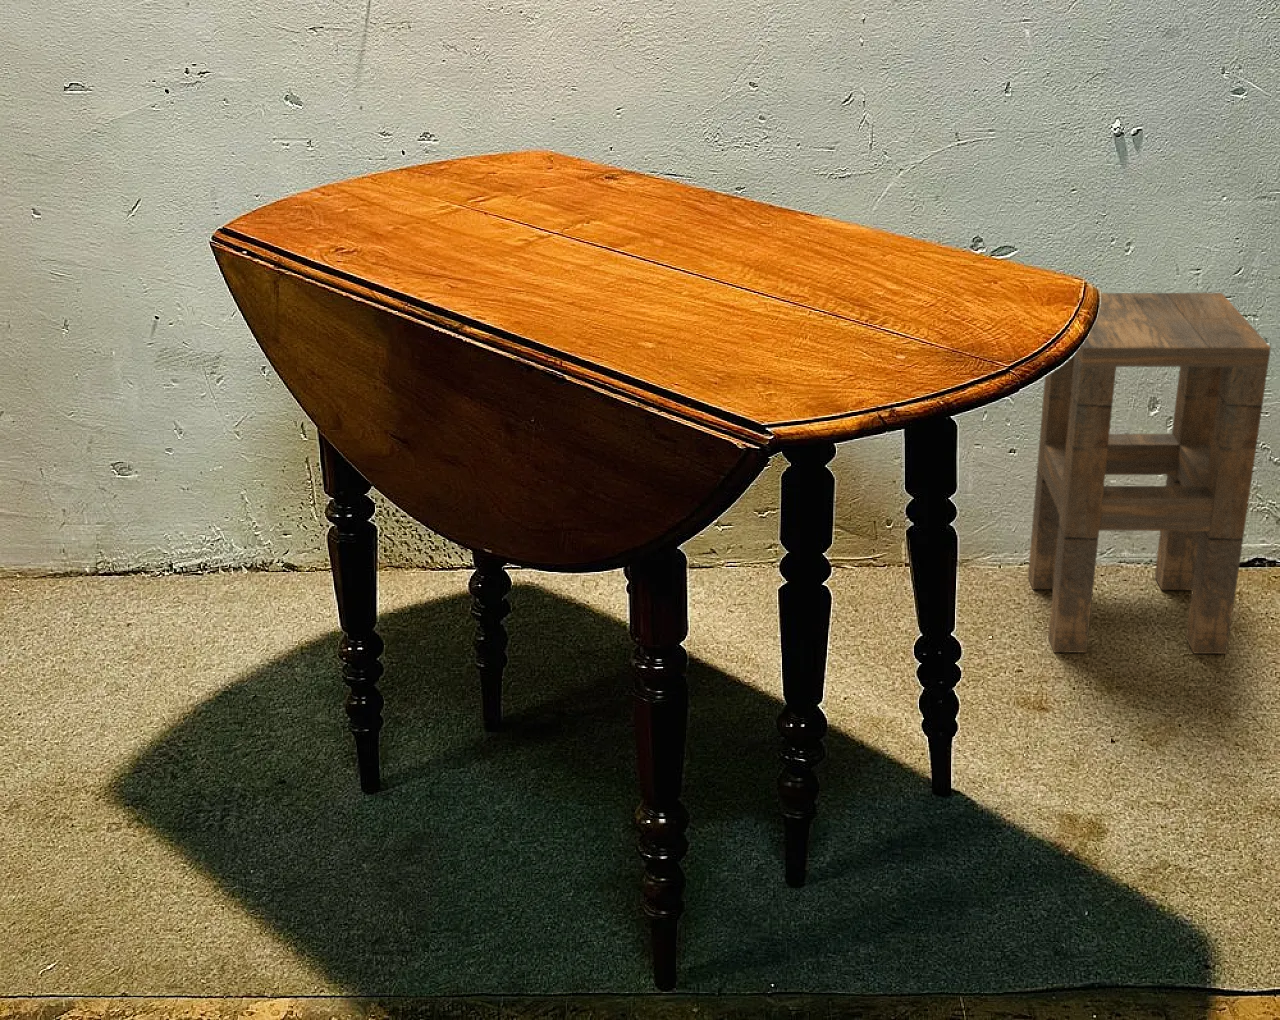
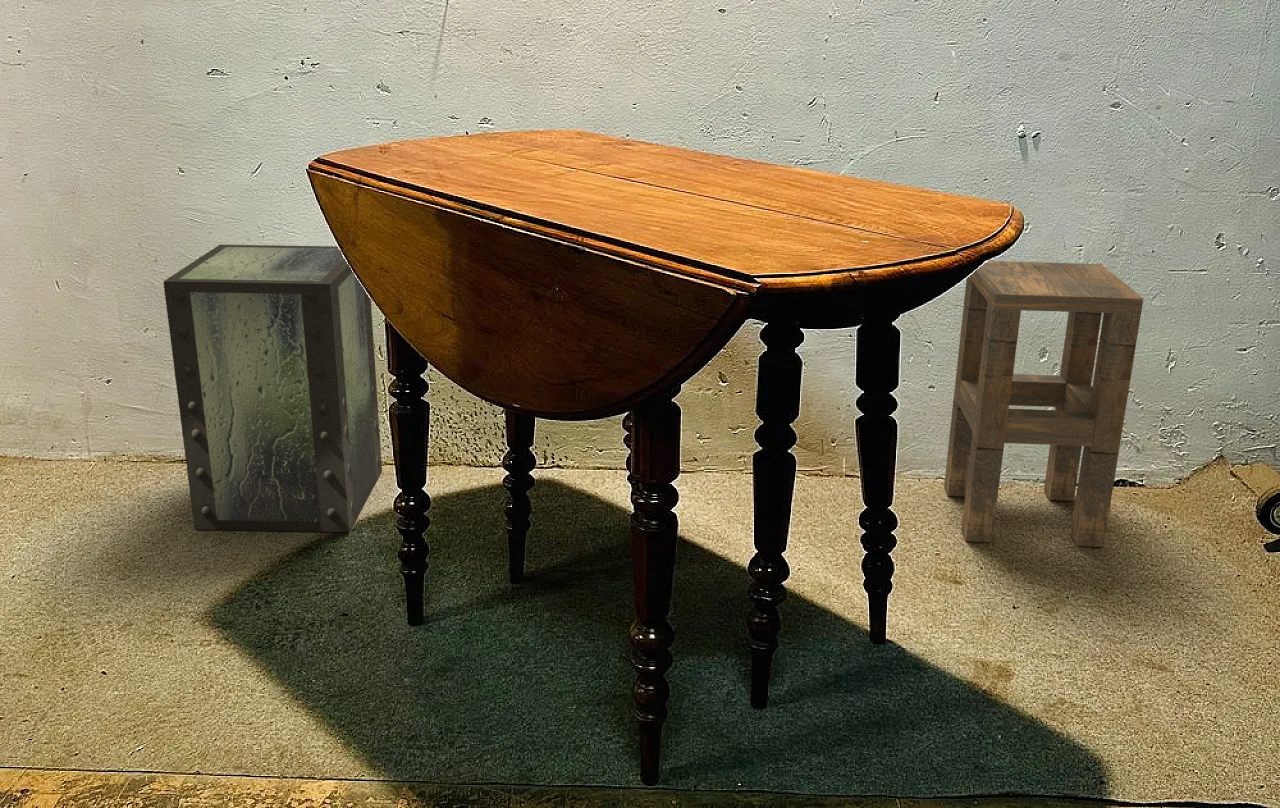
storage box: none [30,301,314,671] -> present [163,245,382,532]

